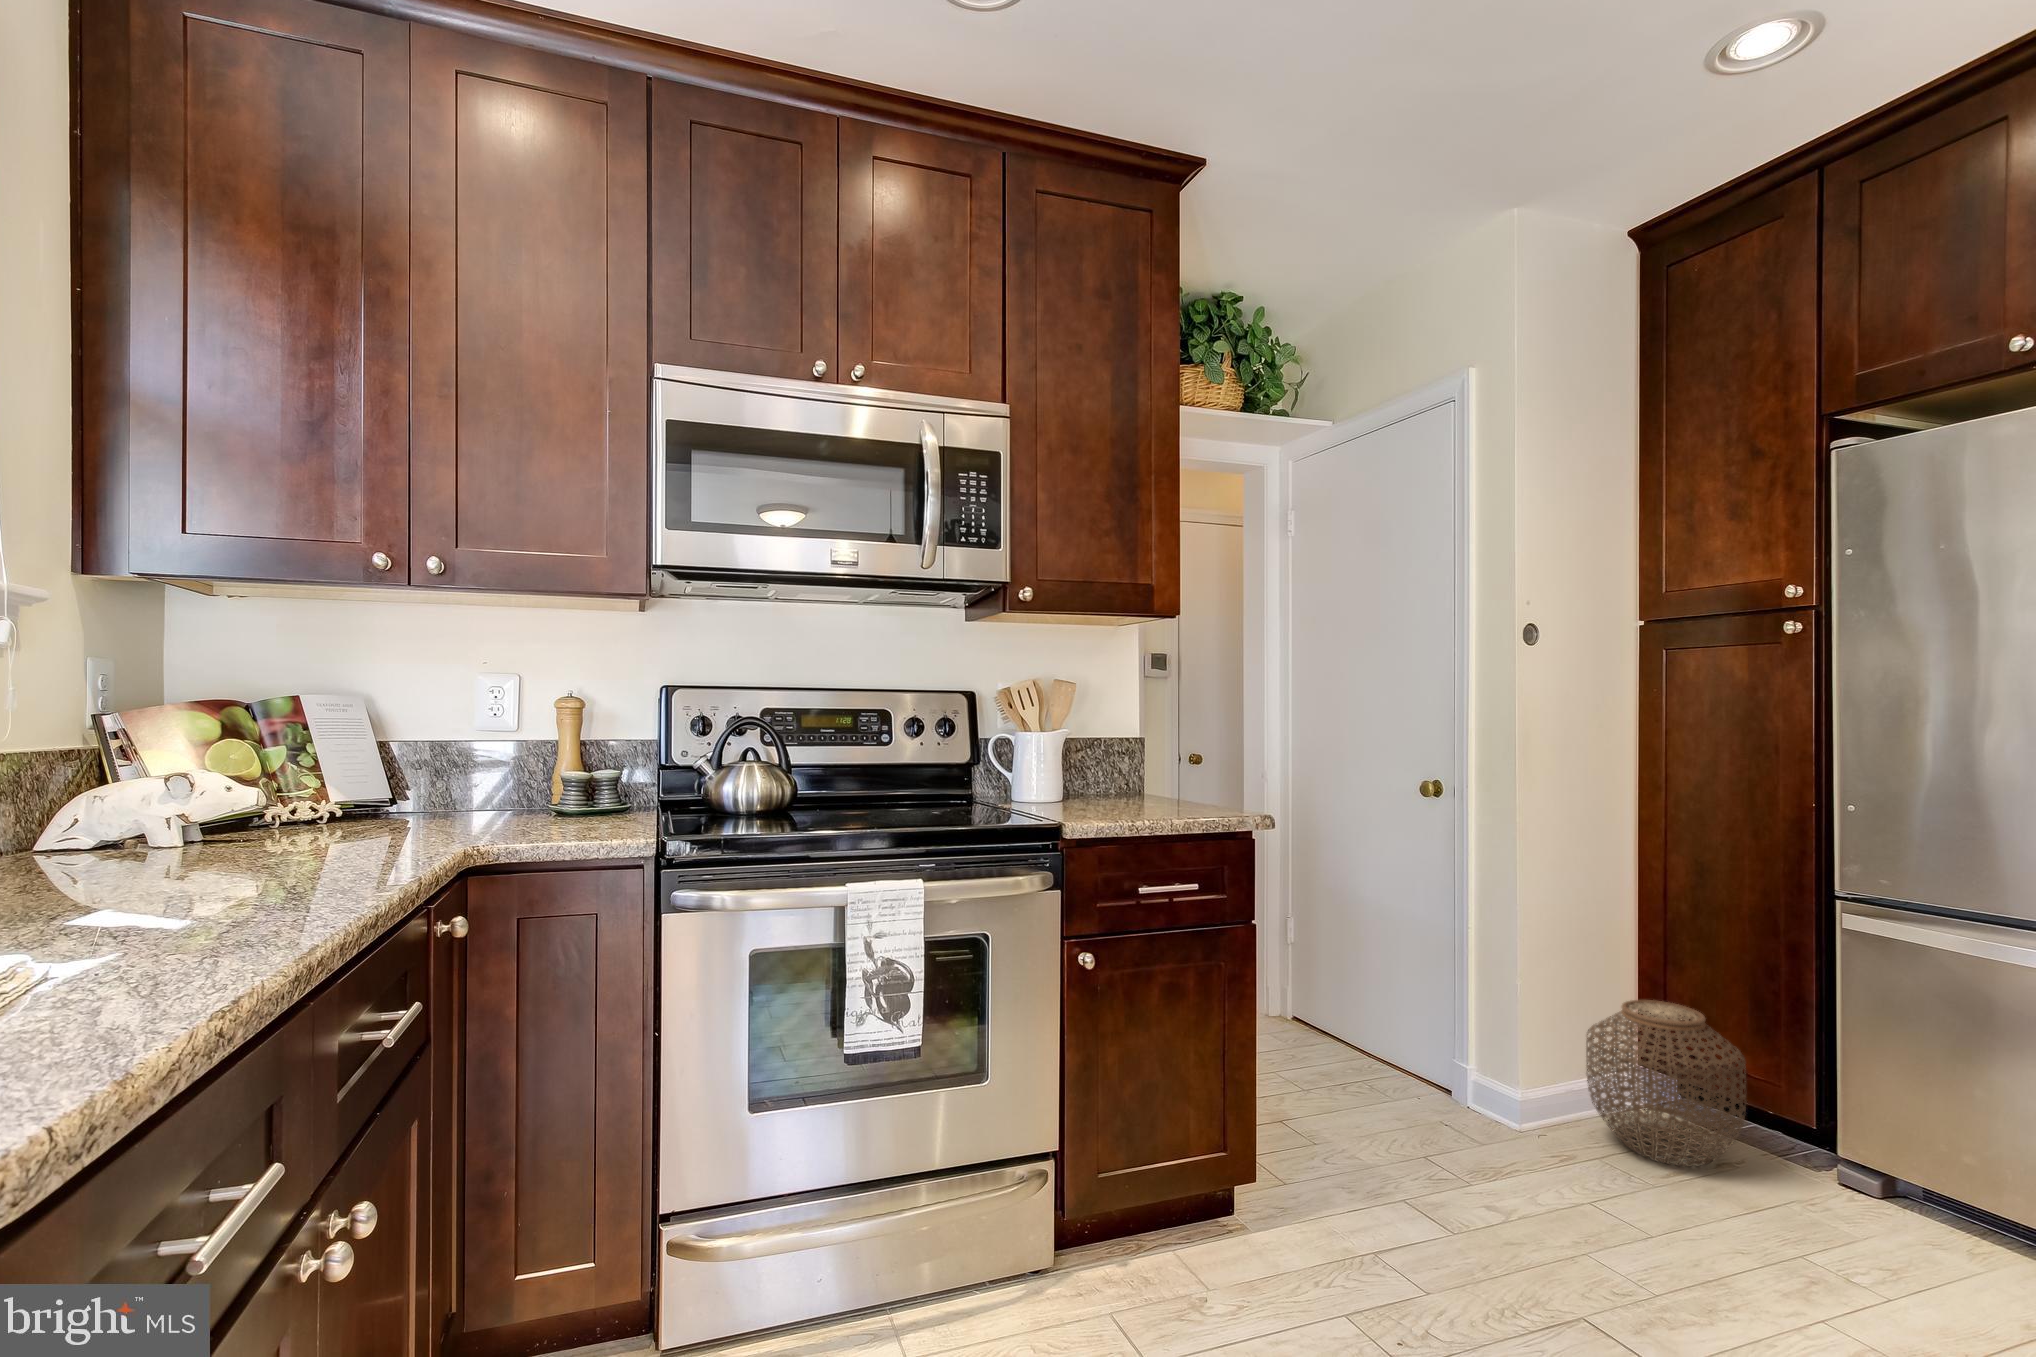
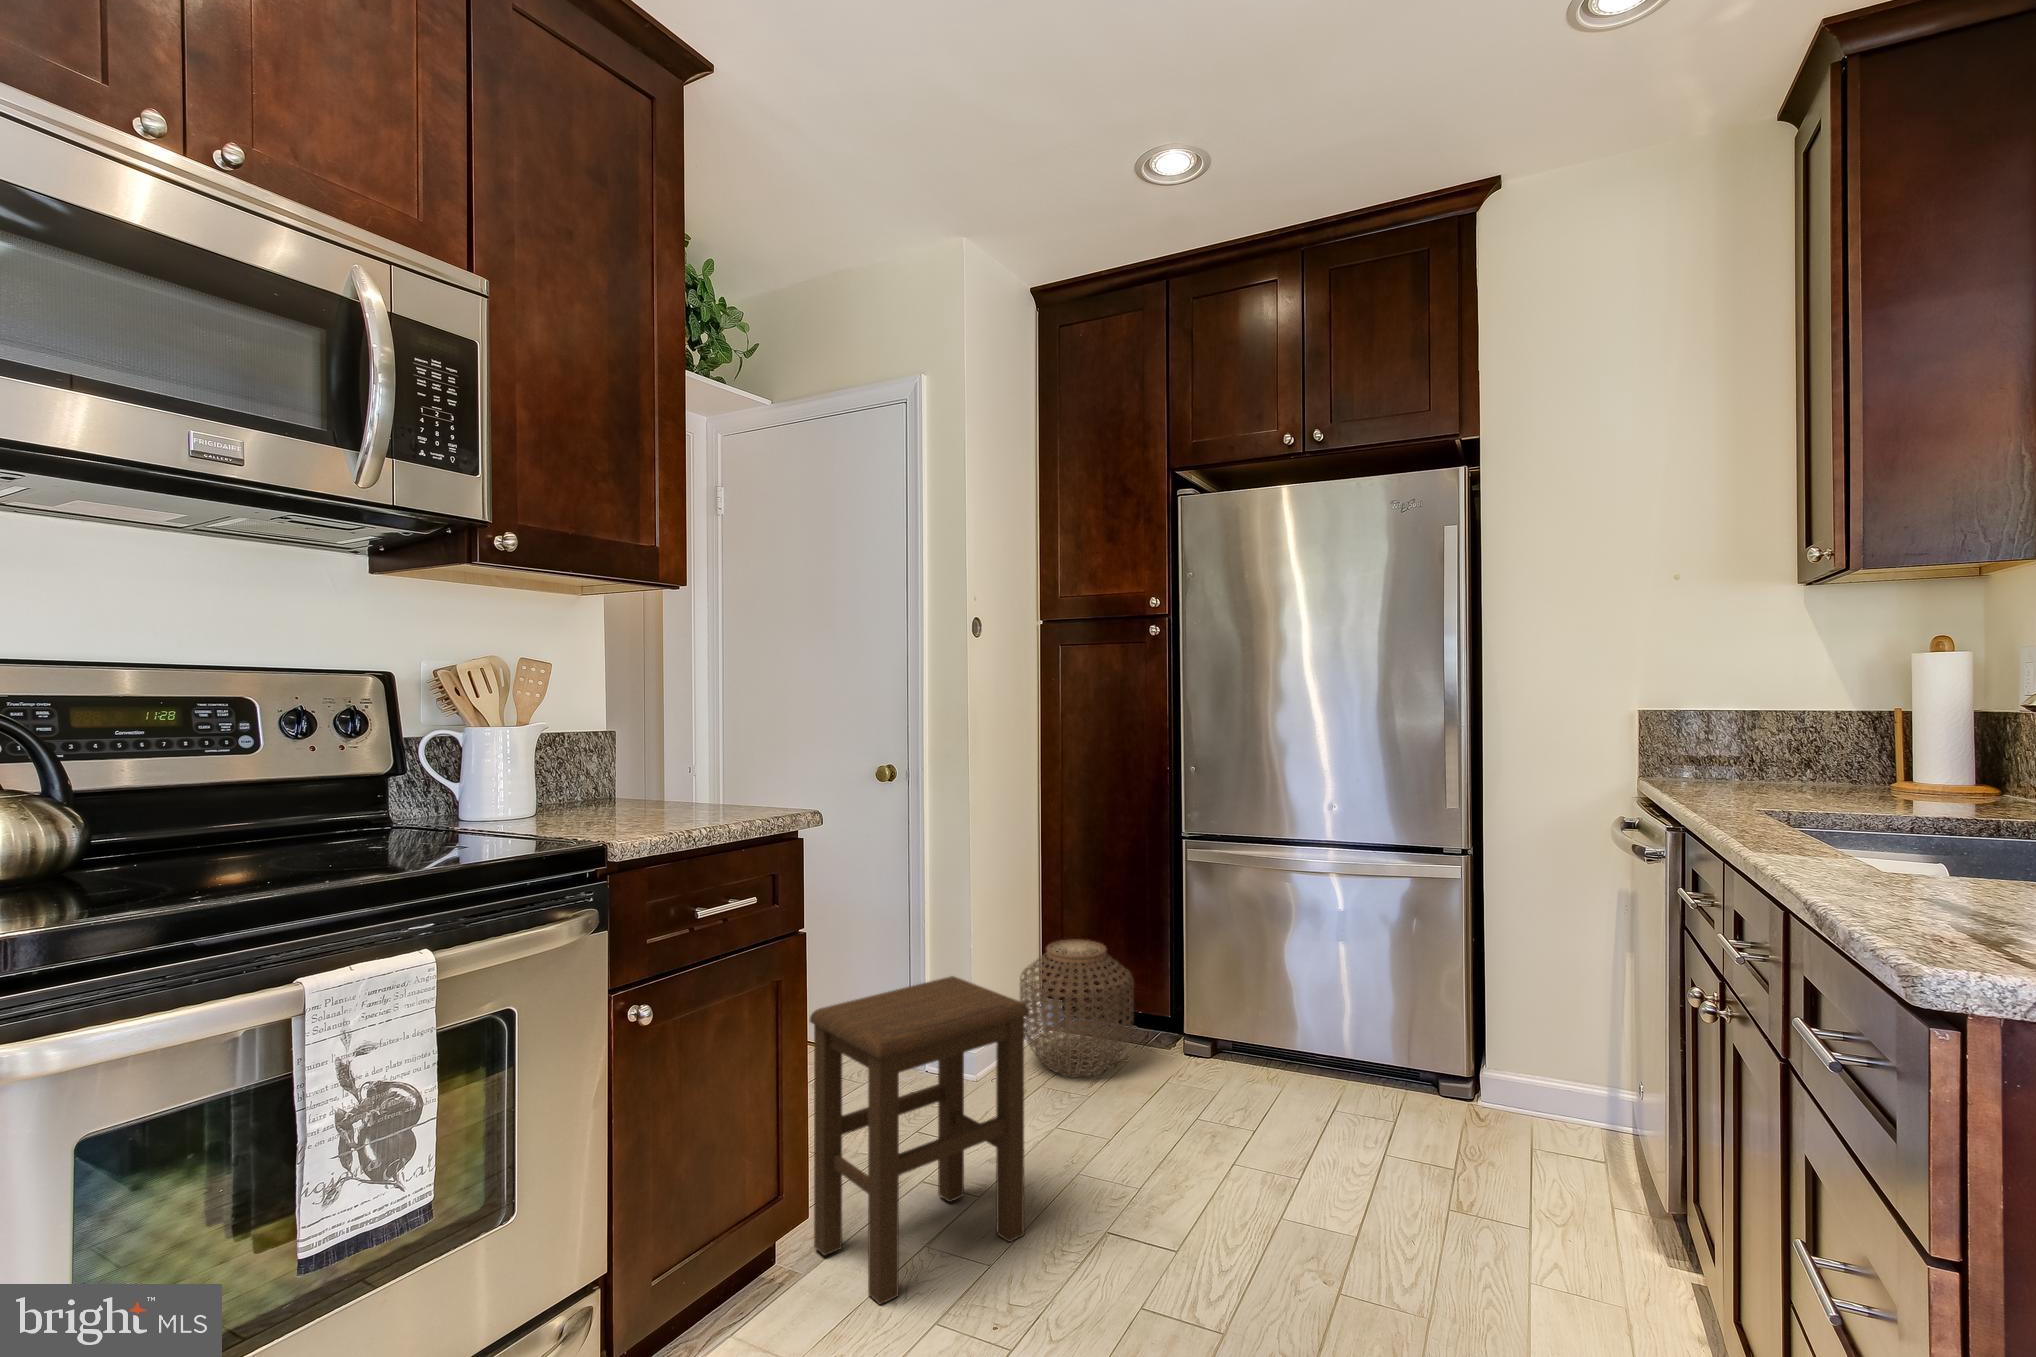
stool: none [1273,997,1493,1284] -> present [810,976,1030,1304]

